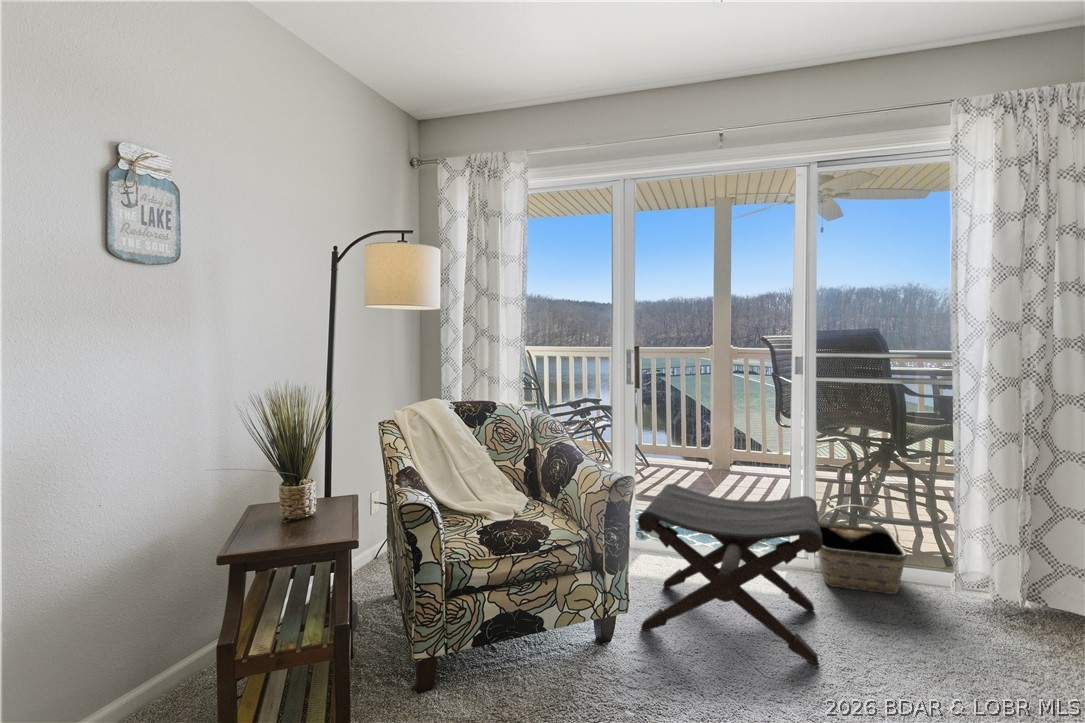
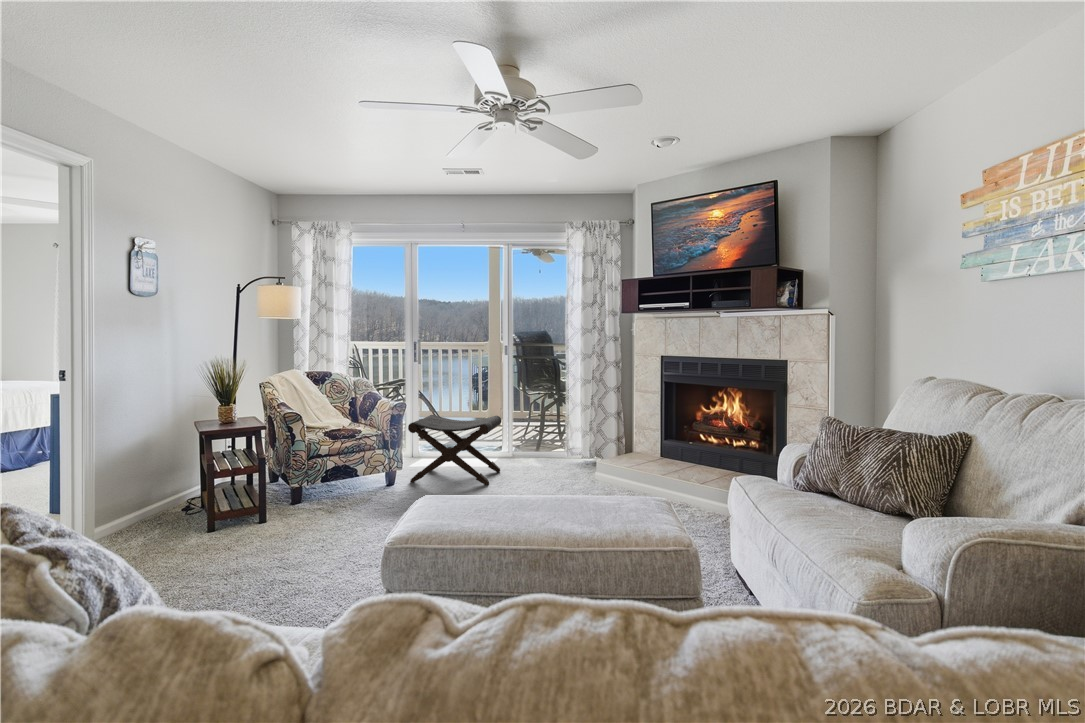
basket: present [818,505,907,594] -> none [510,424,551,465]

